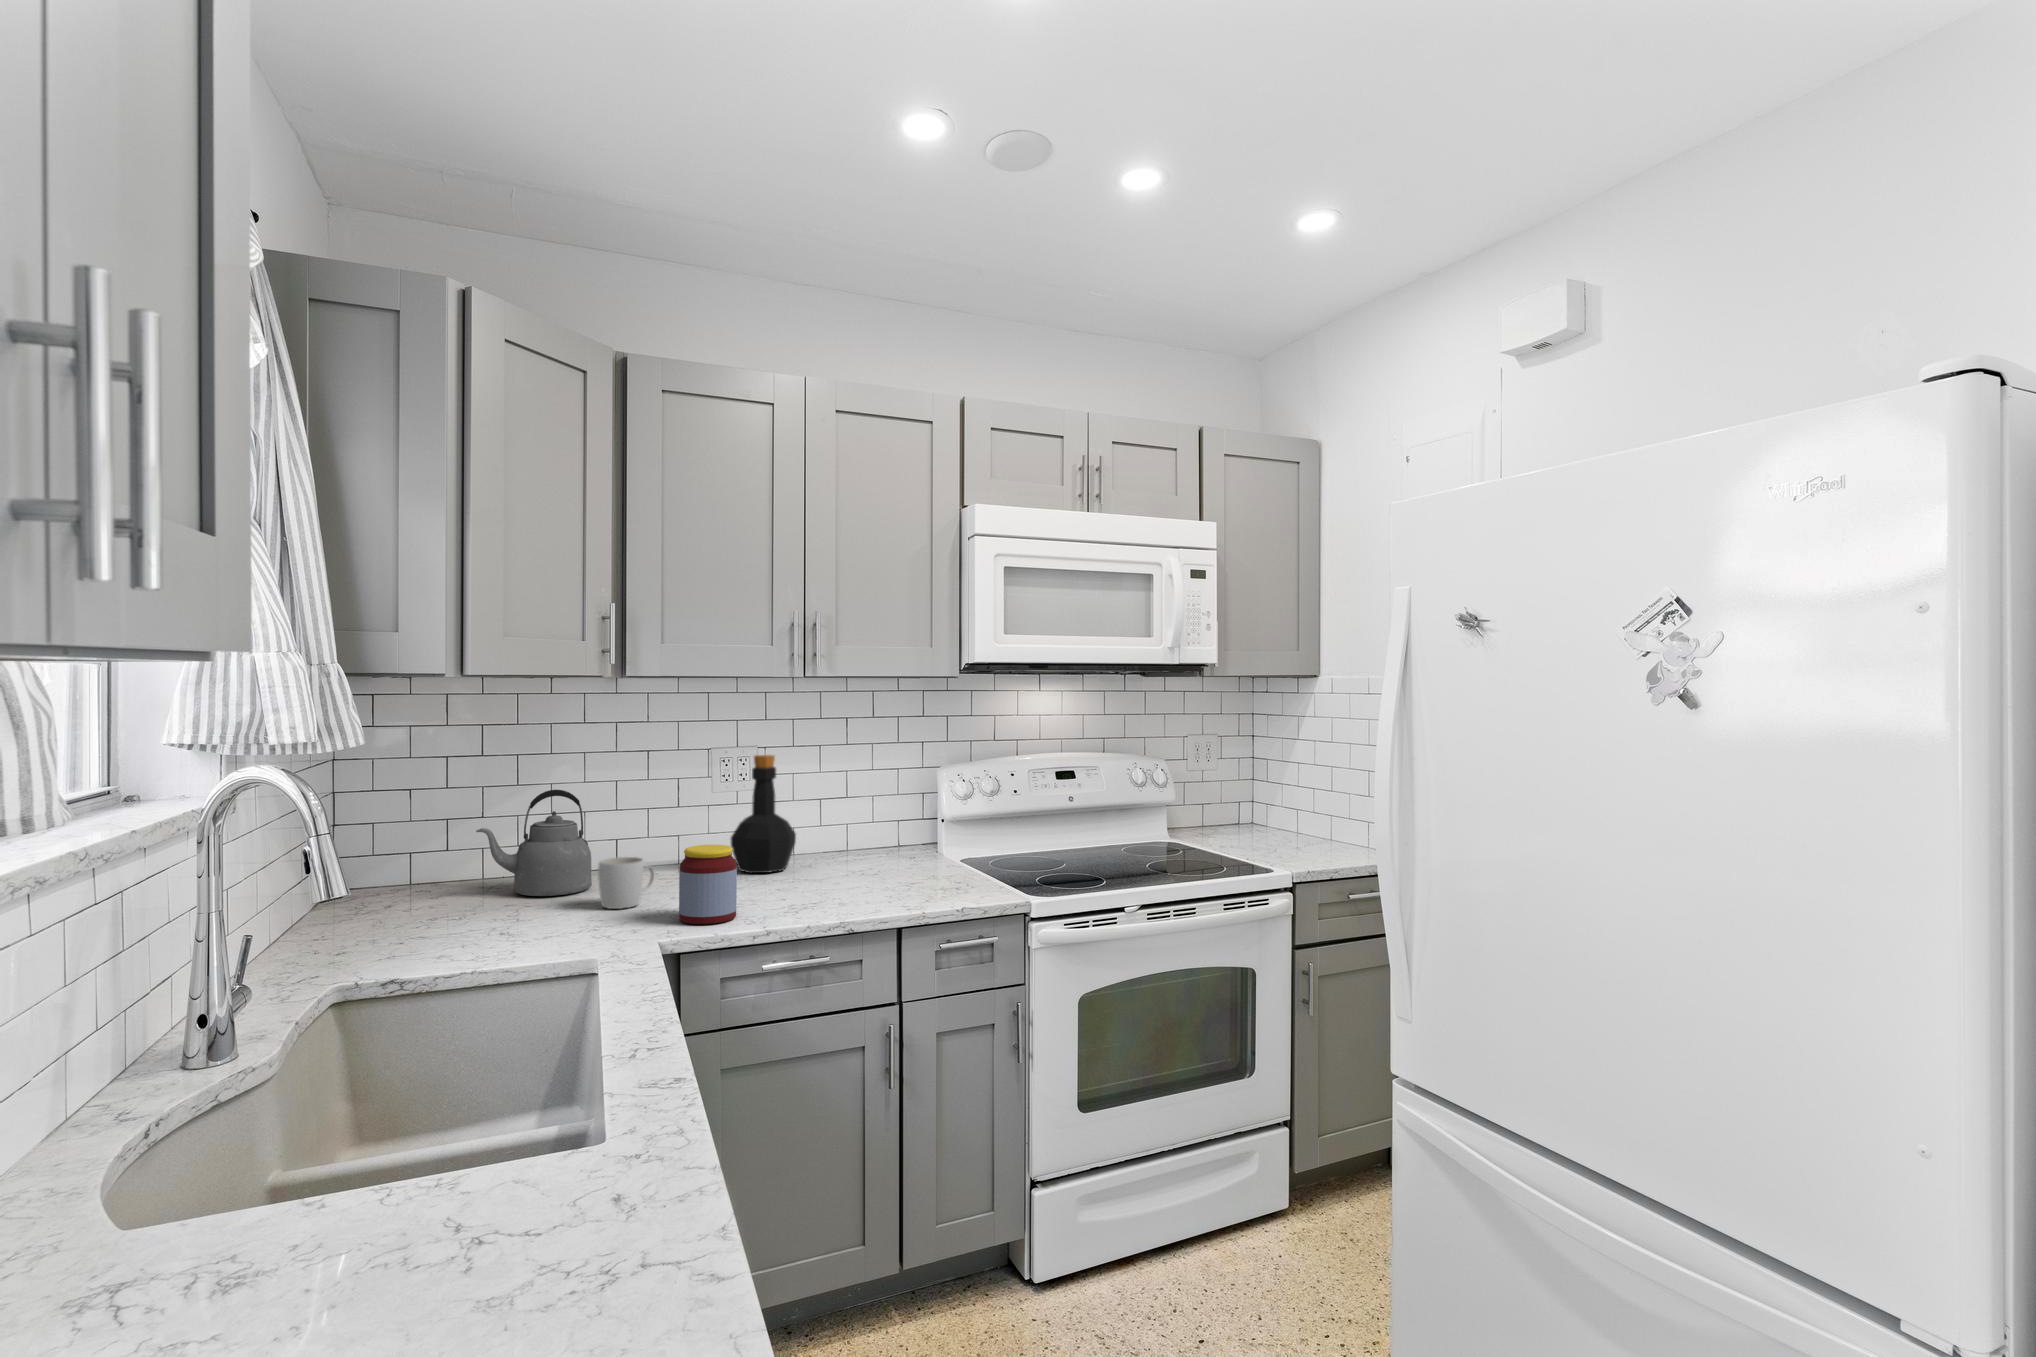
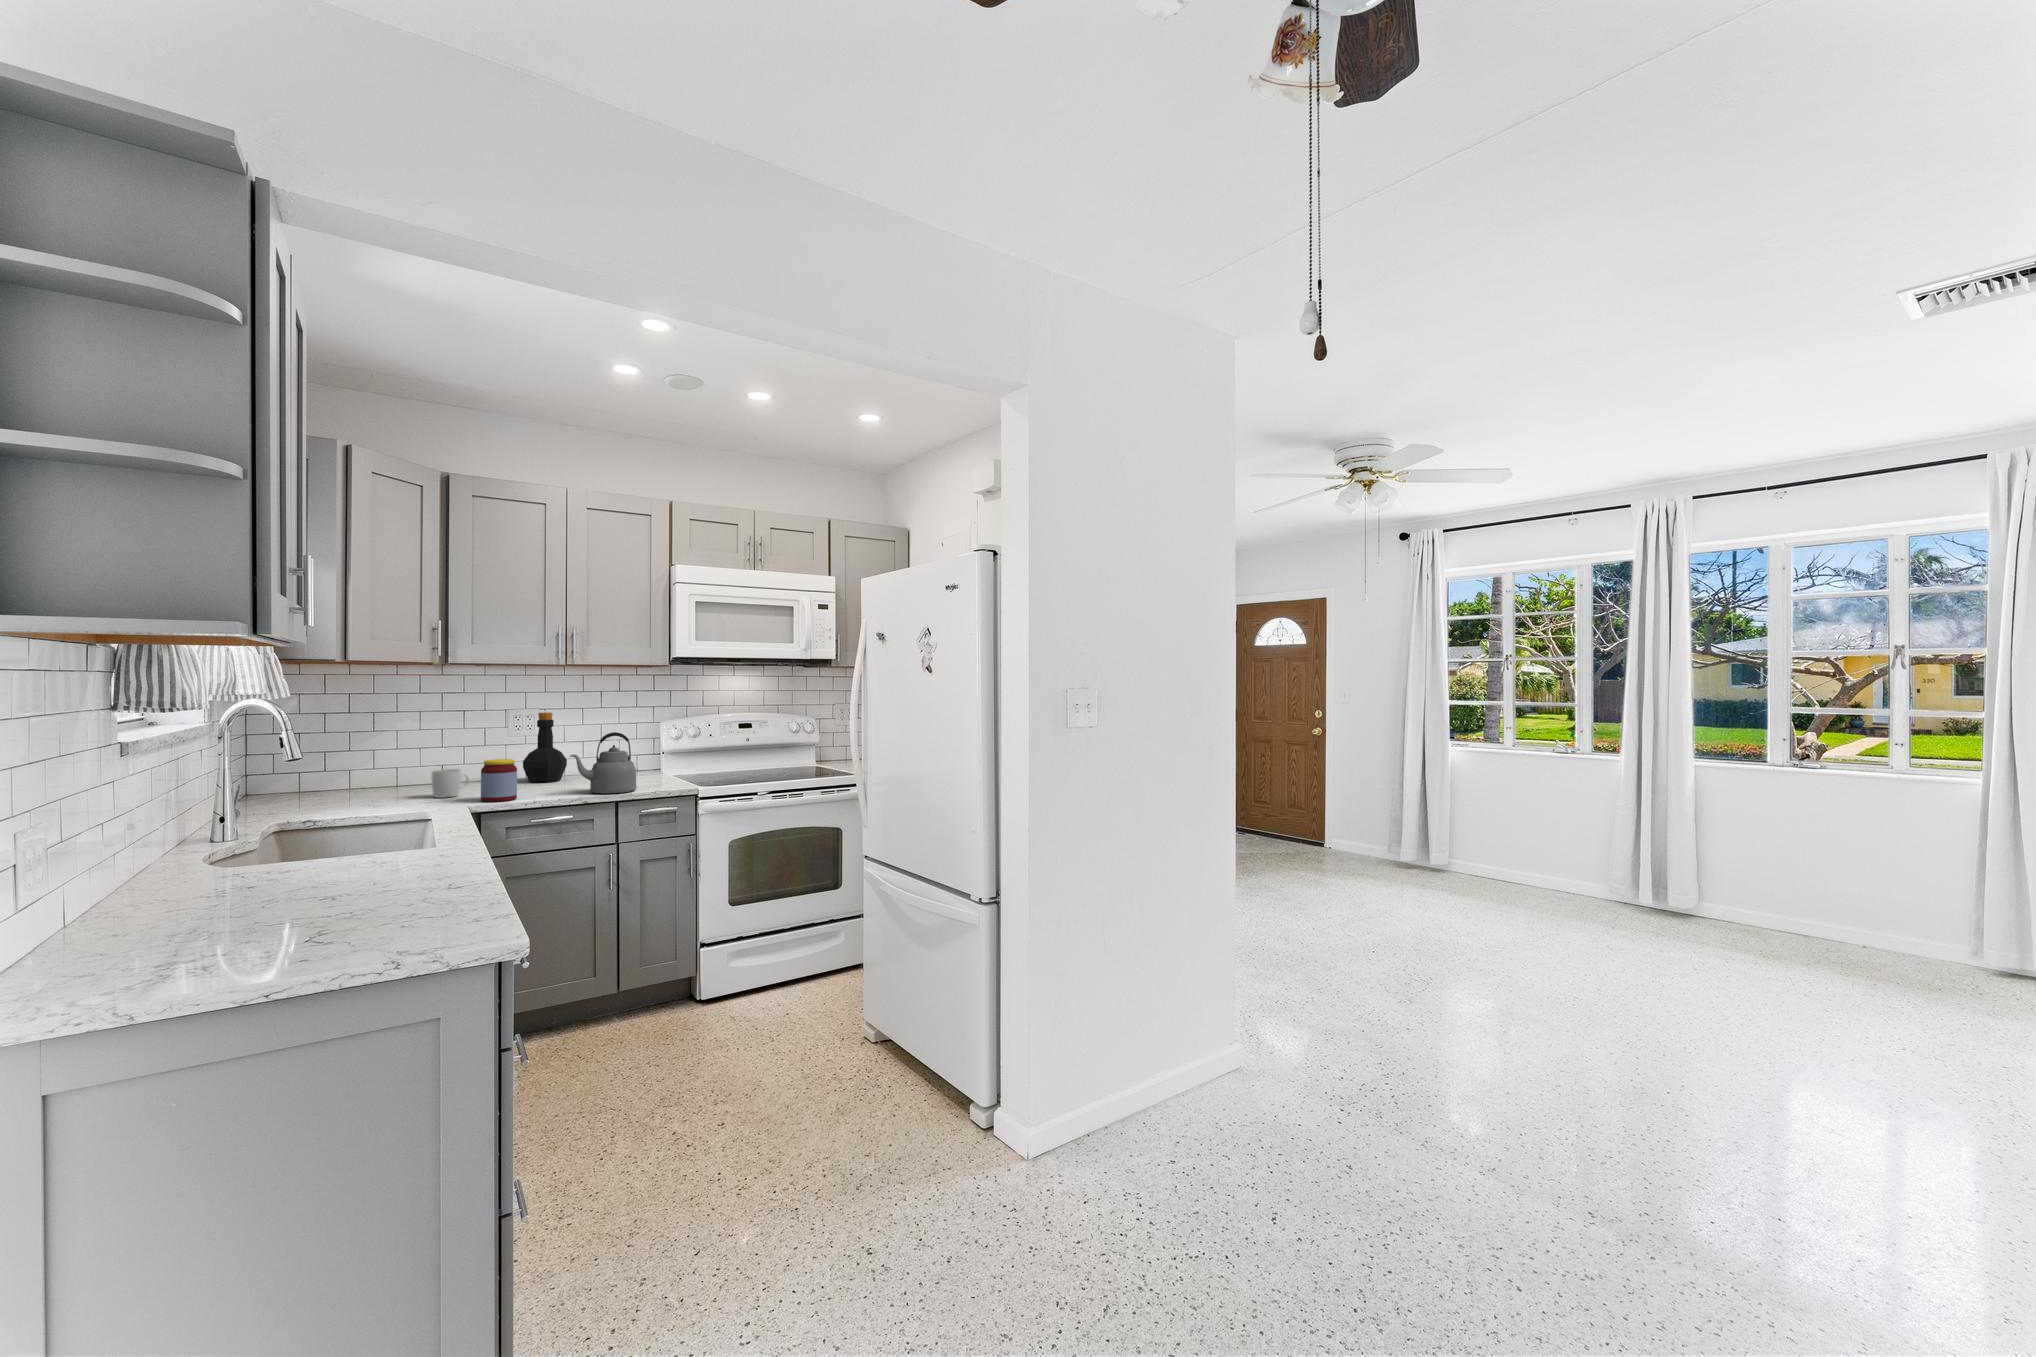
kettle: present [476,790,592,896] -> present [570,732,636,793]

